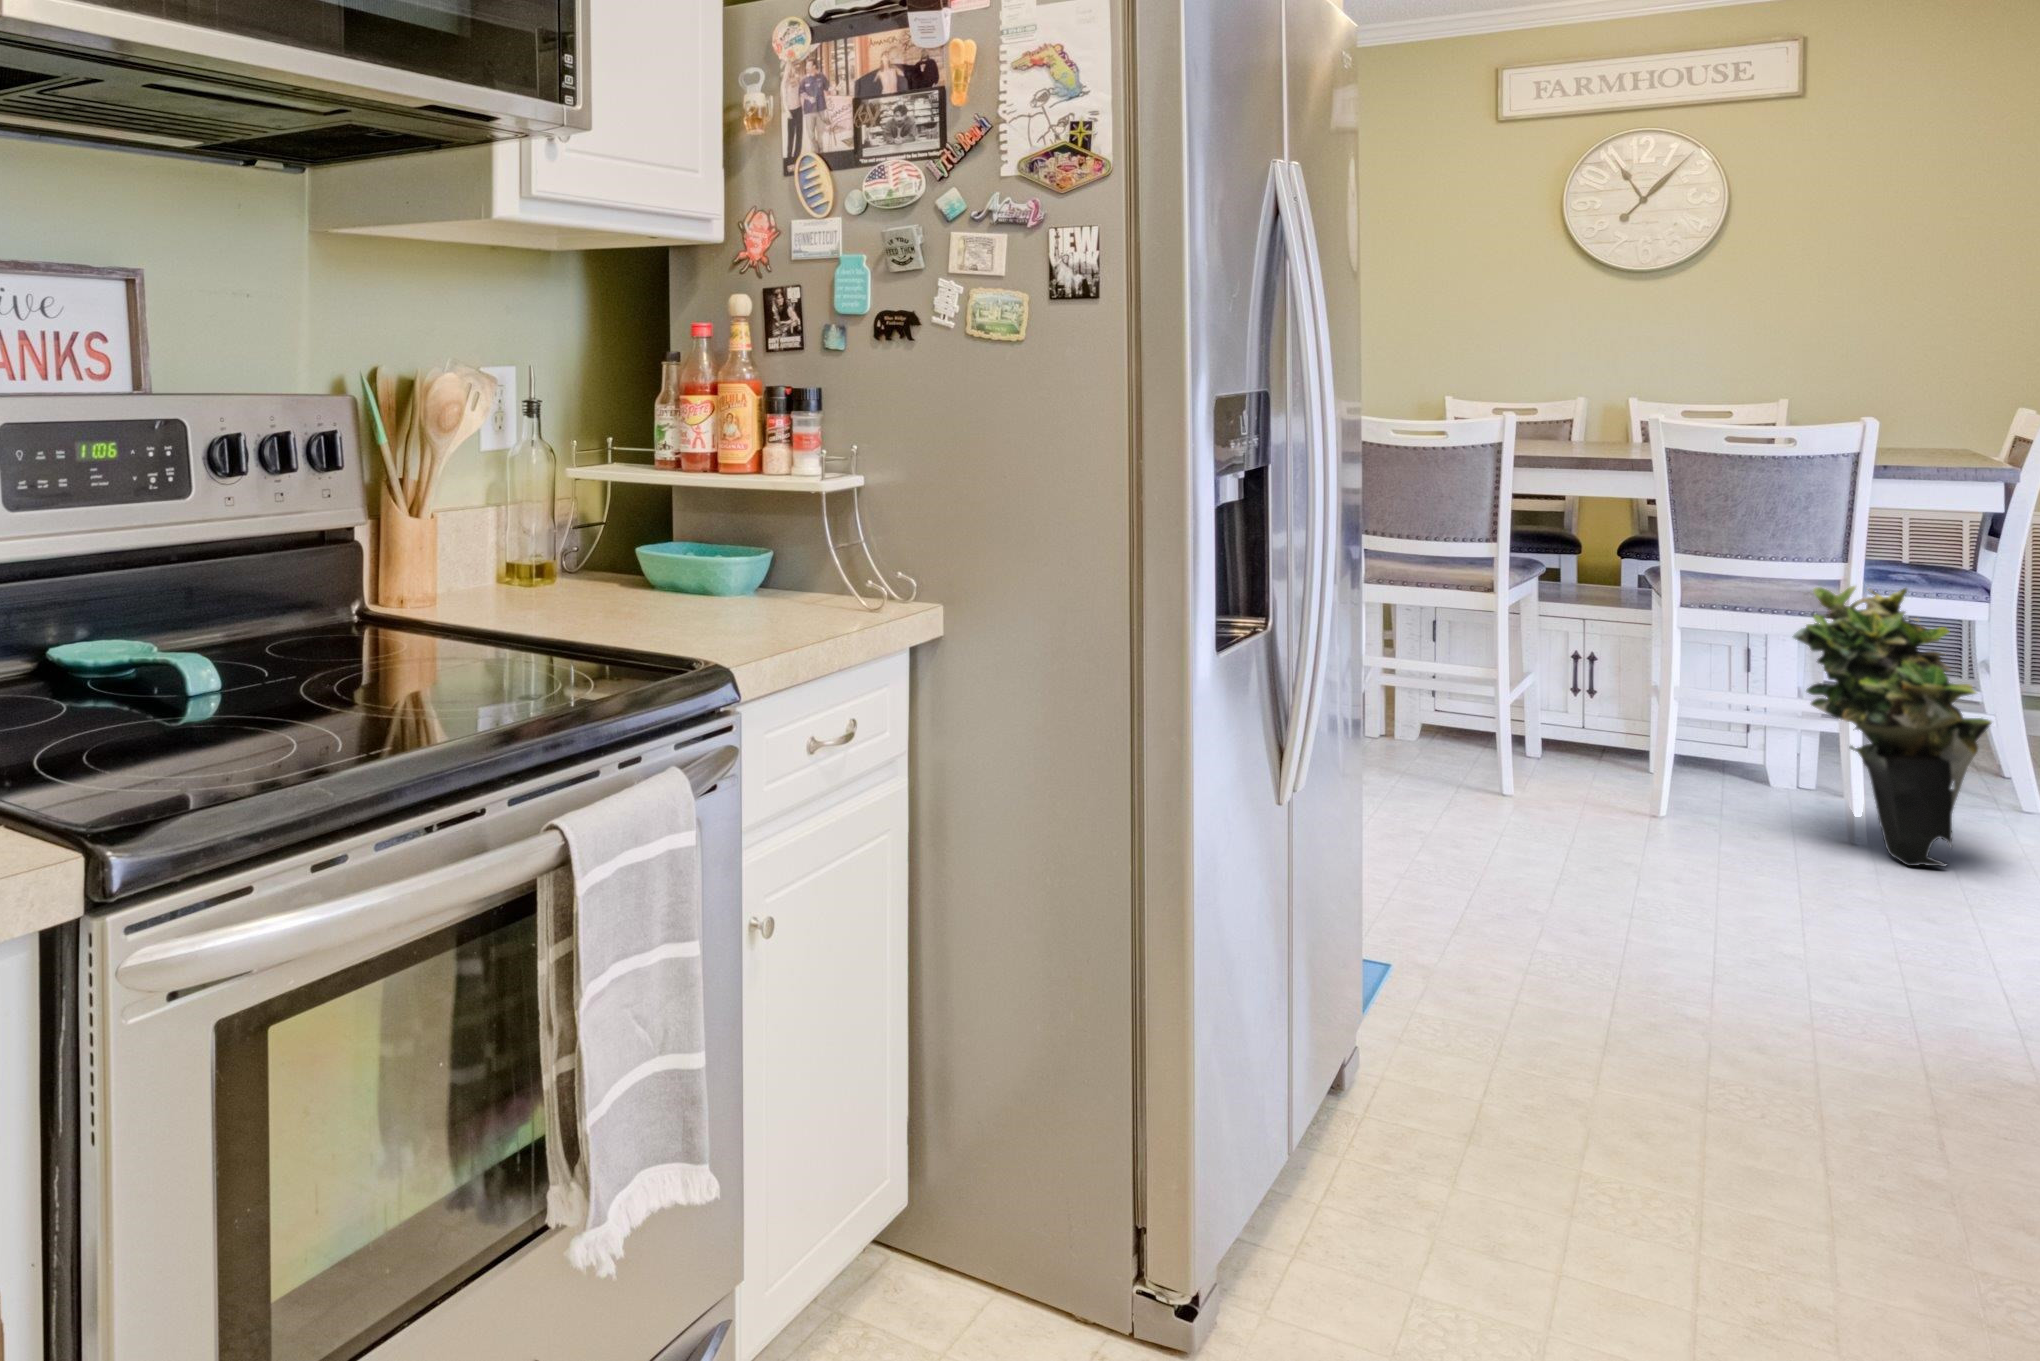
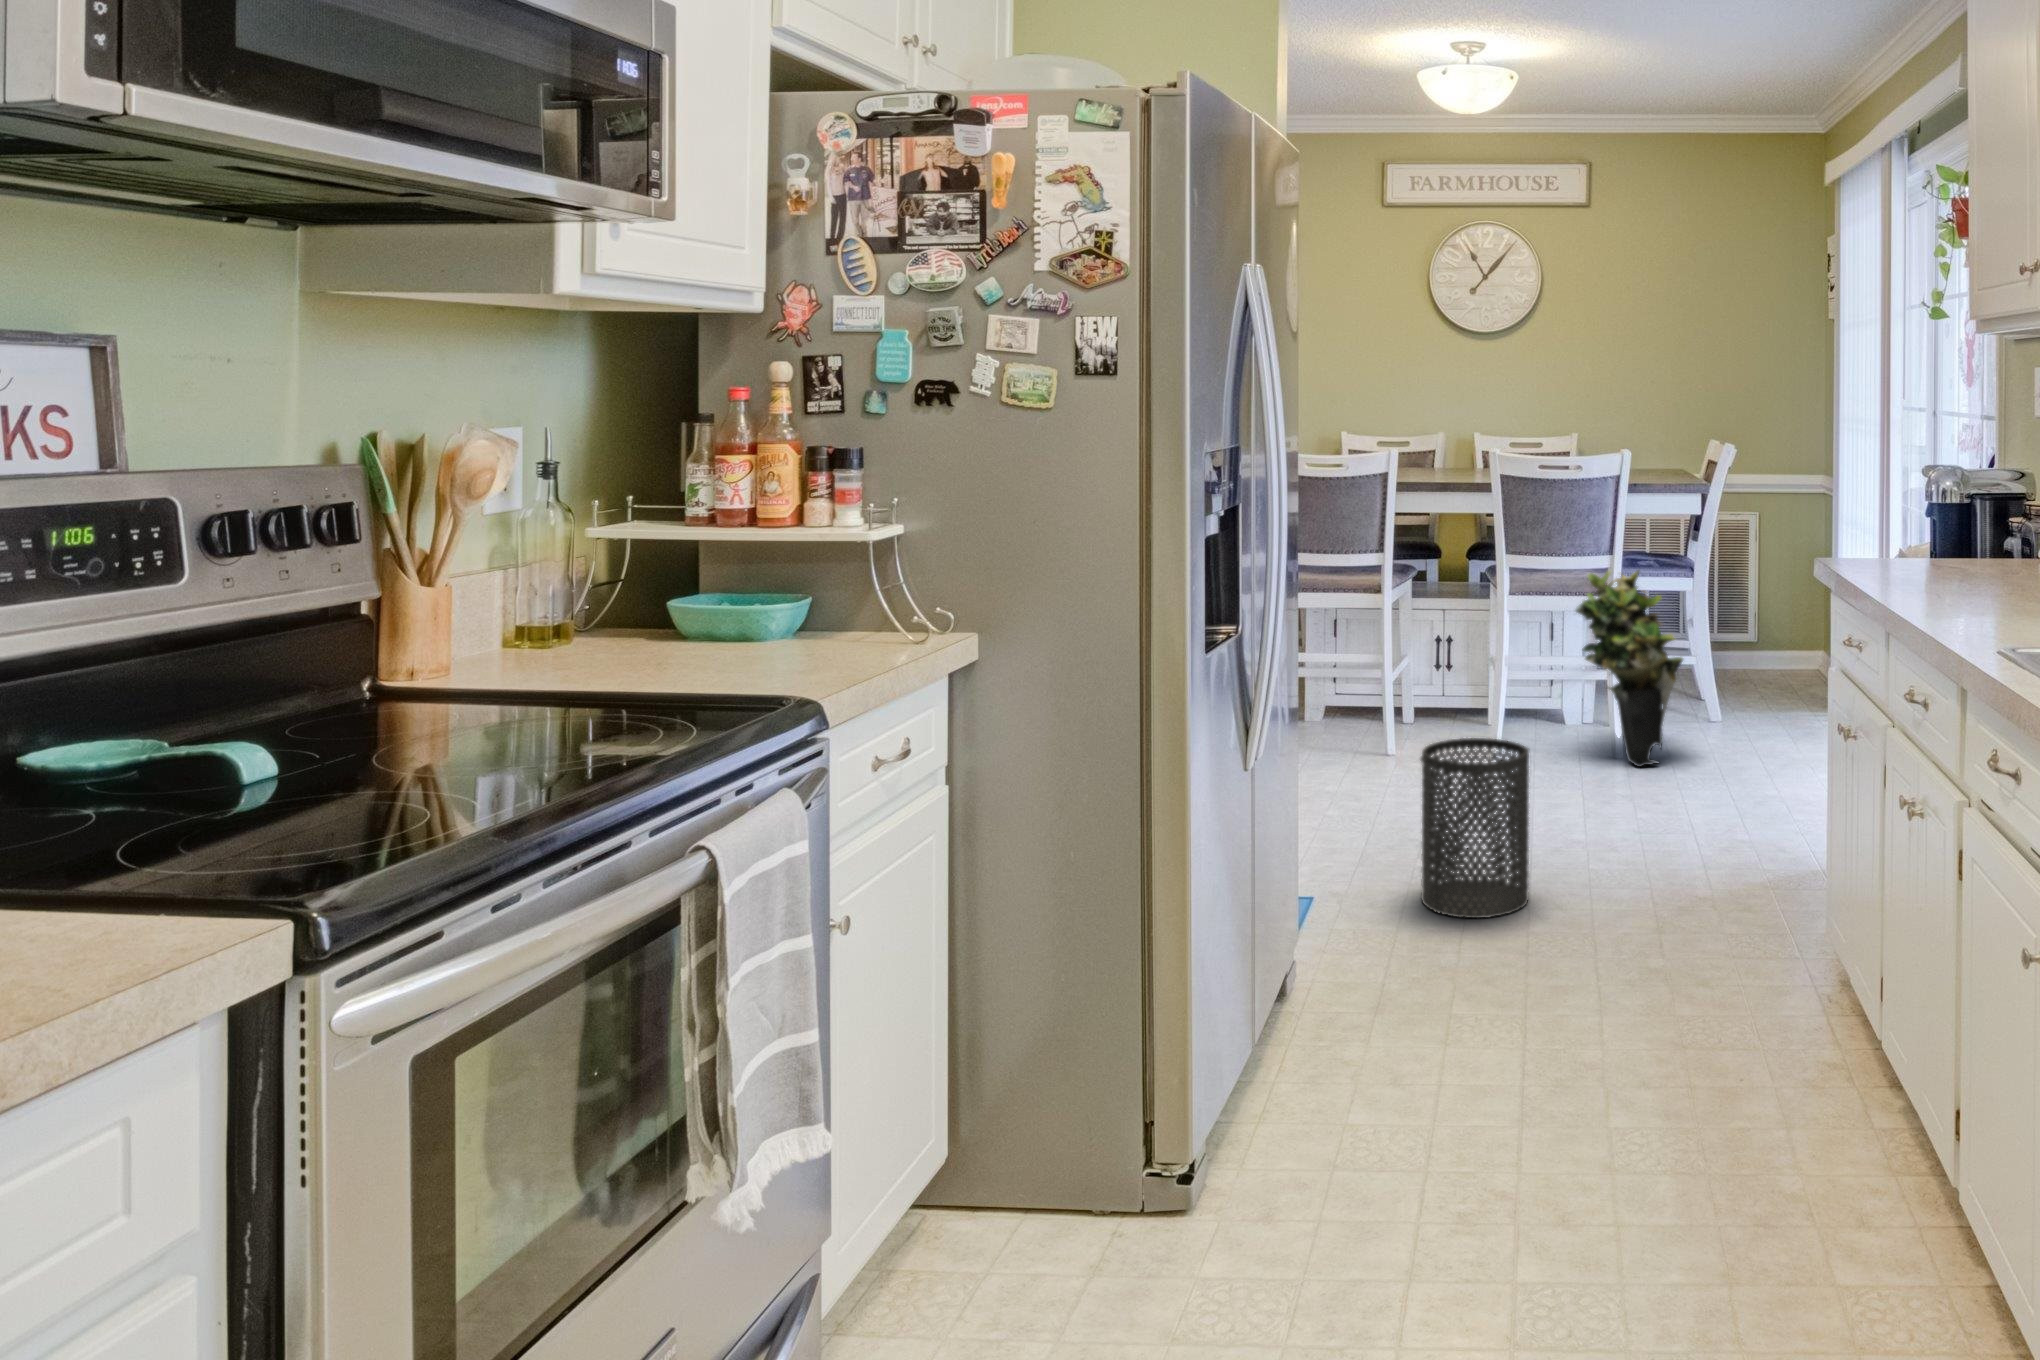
trash can: none [1548,794,1725,1050] -> present [1421,738,1529,918]

